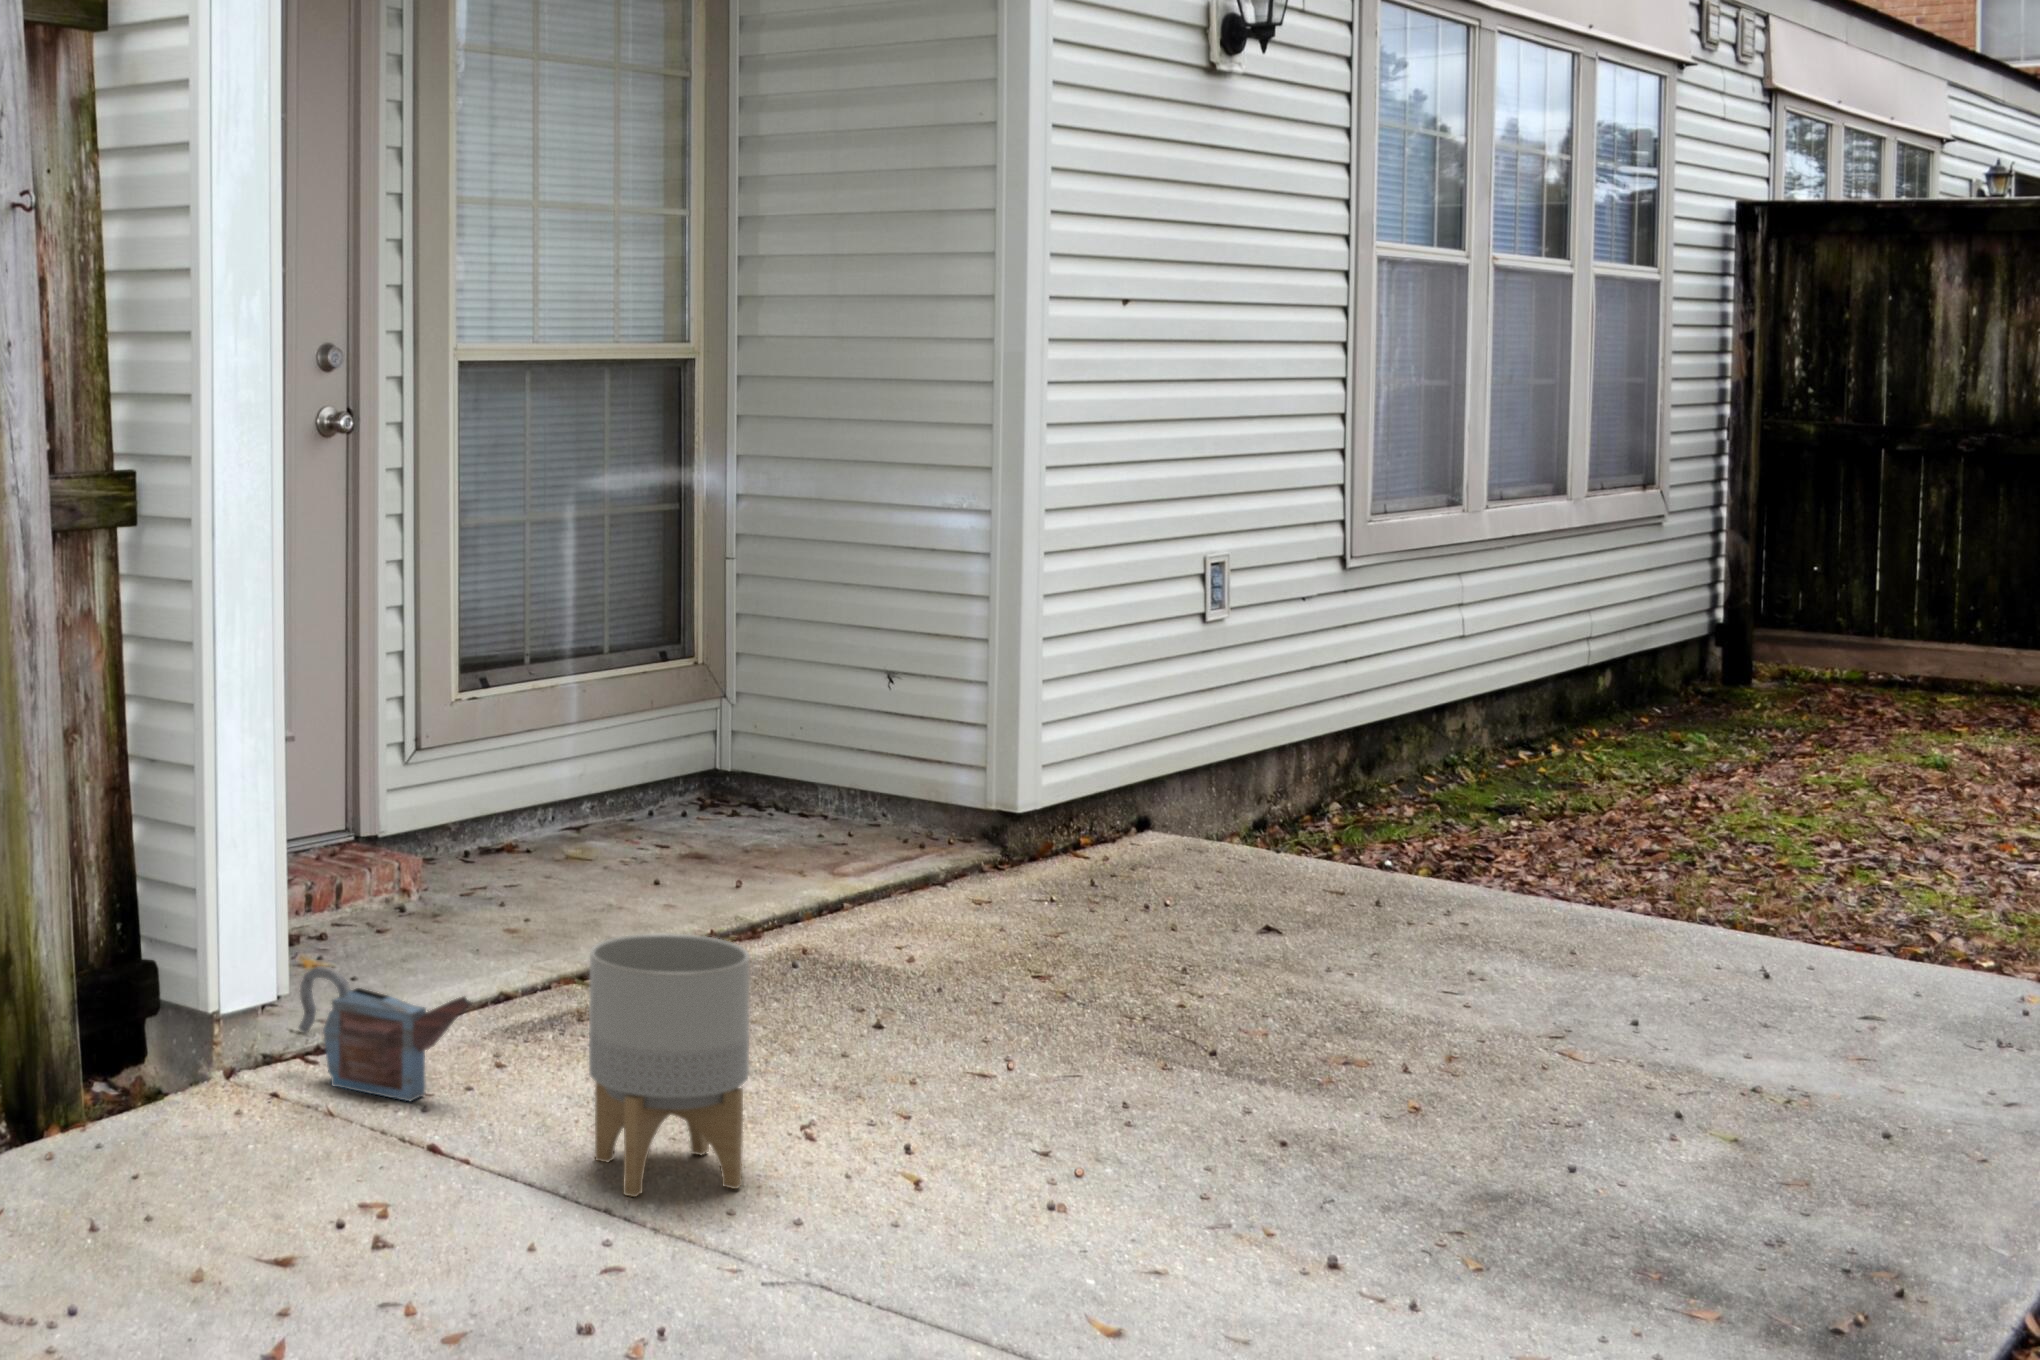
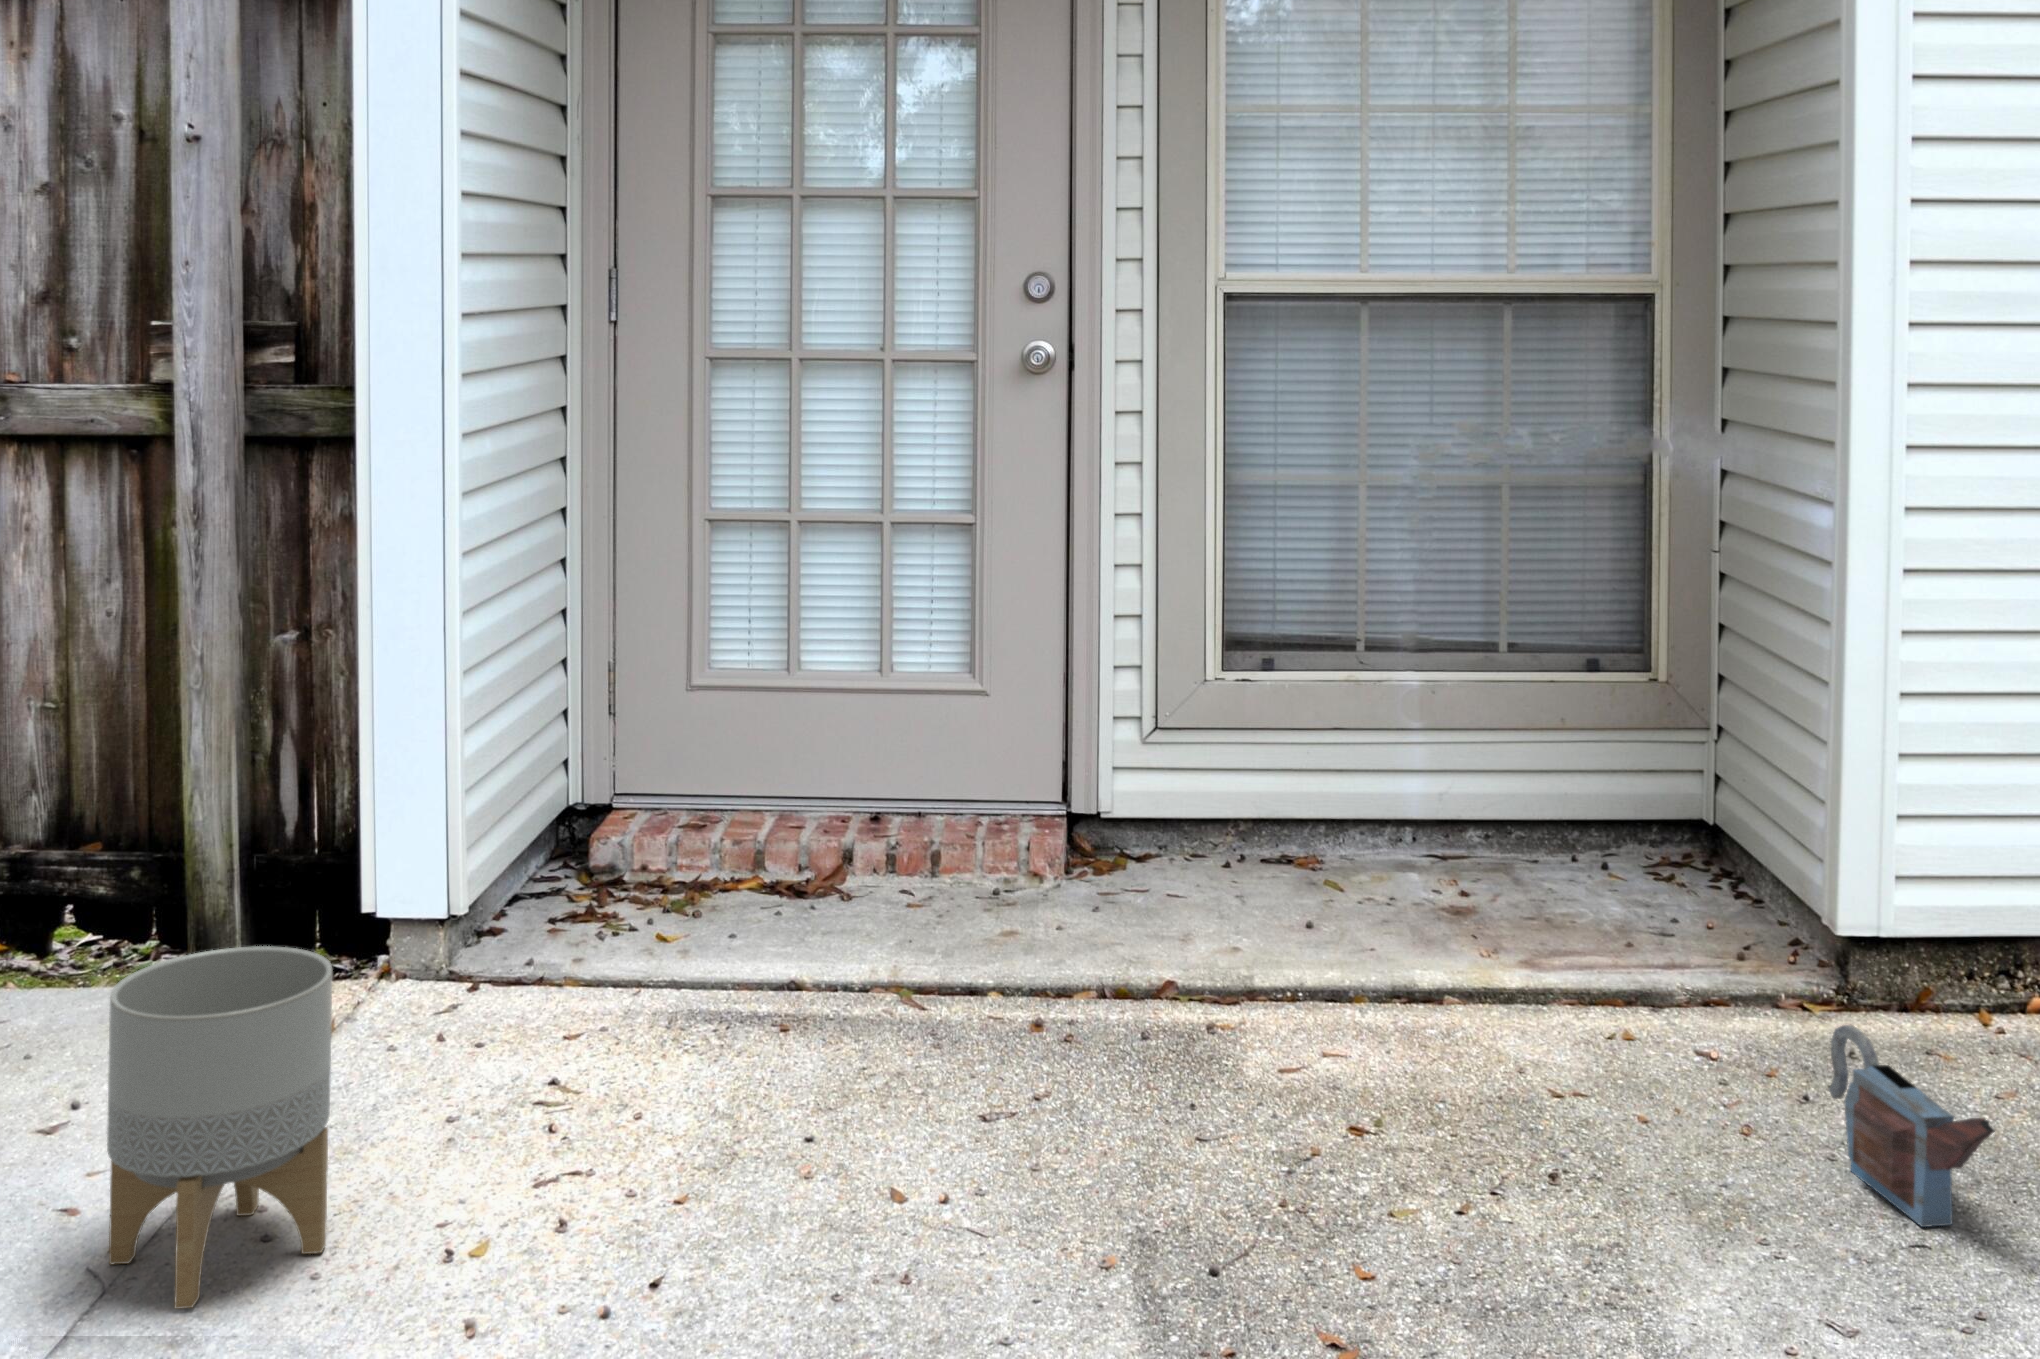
watering can: present [299,966,472,1101] -> present [1829,1025,1994,1227]

